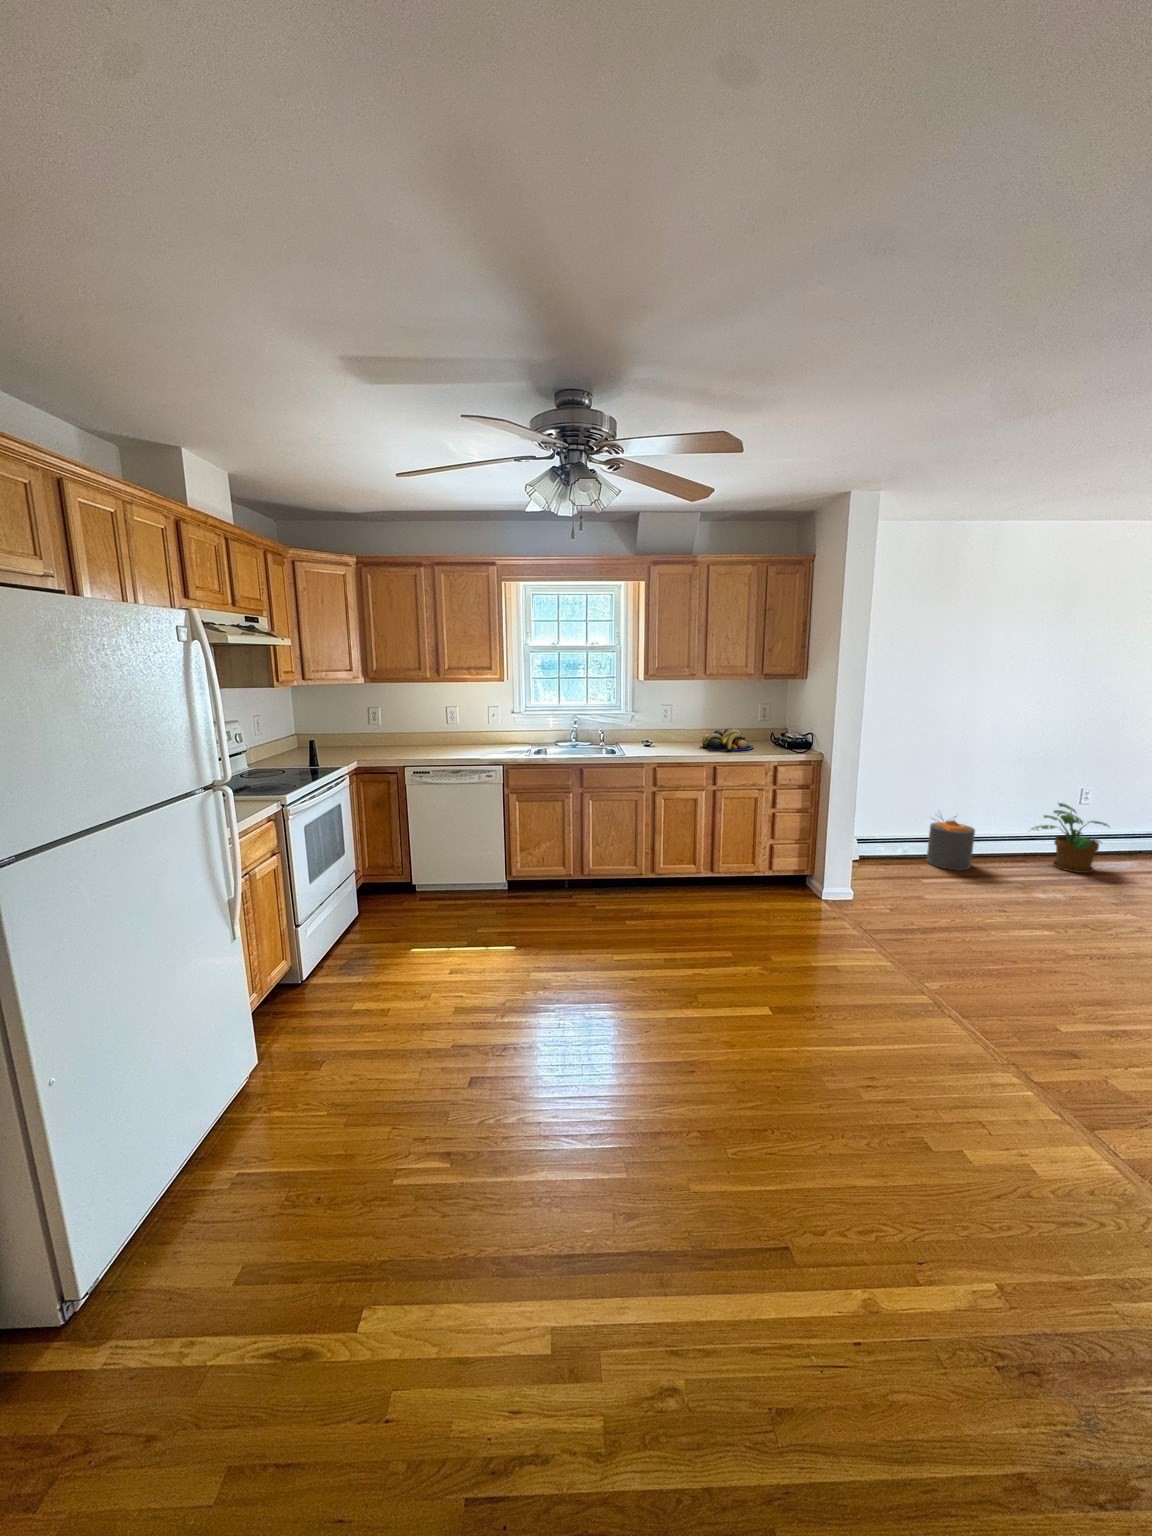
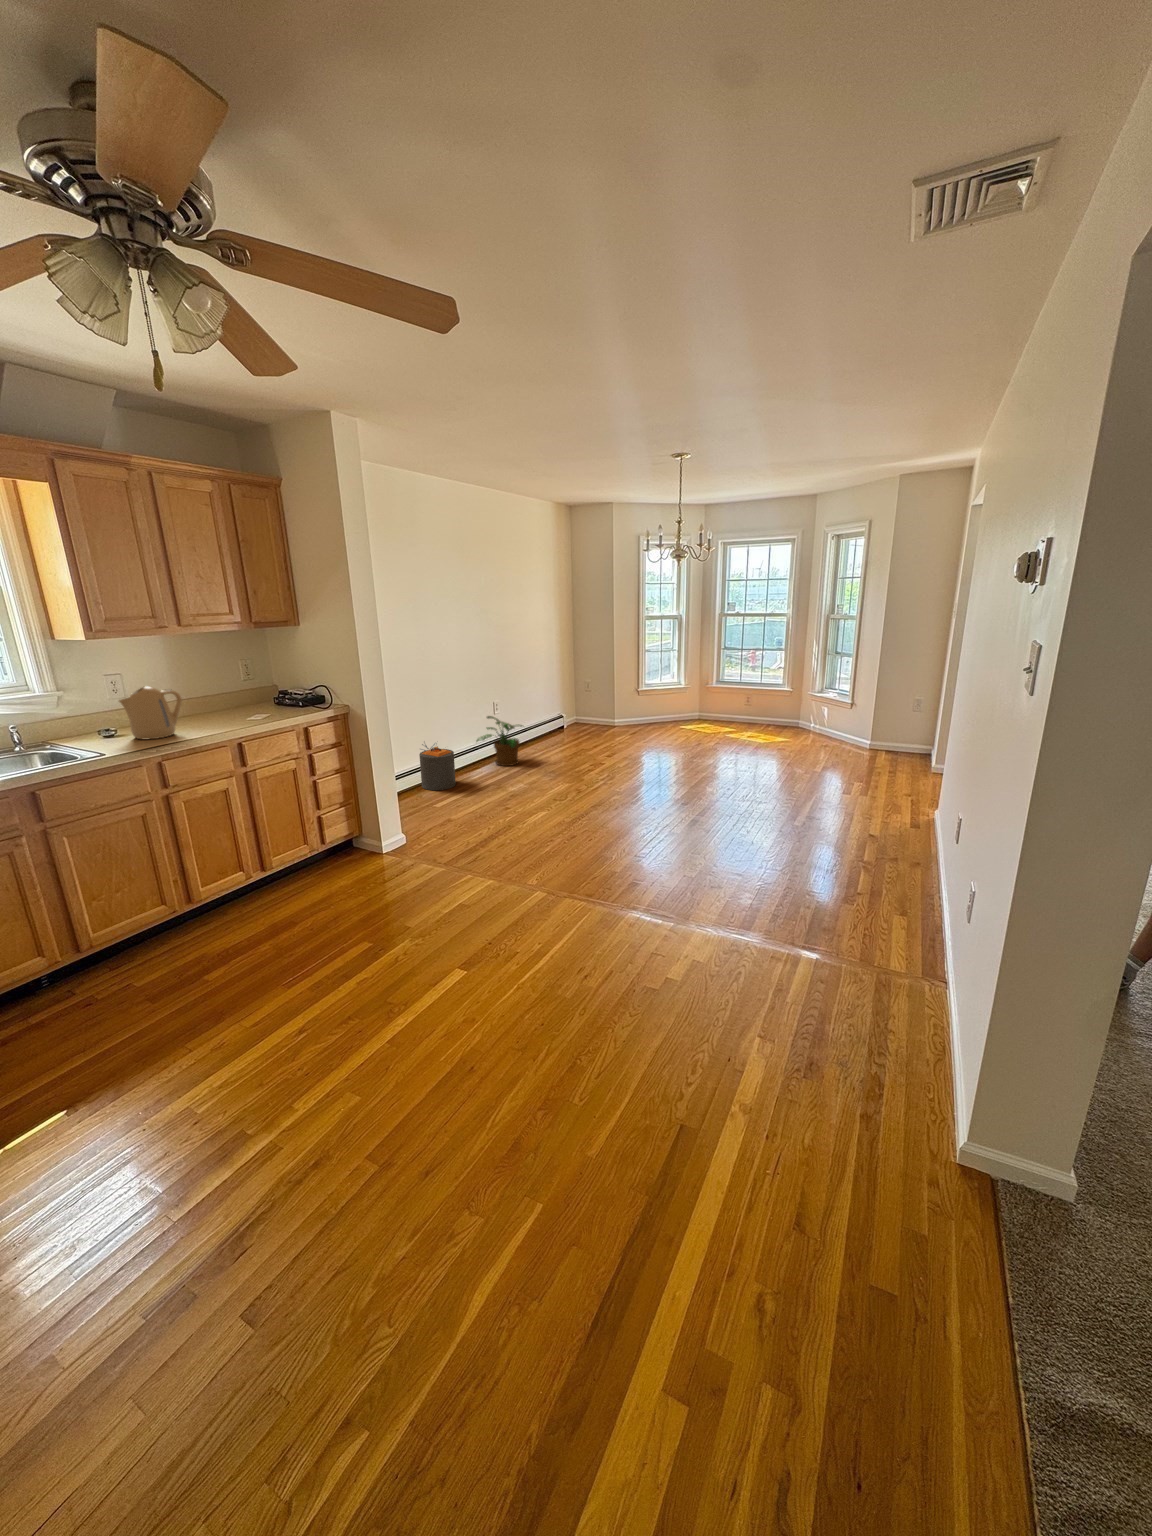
kettle: none [651,715,687,752] -> present [119,687,182,739]
fruit bowl: present [702,728,754,751] -> none [191,693,265,725]

